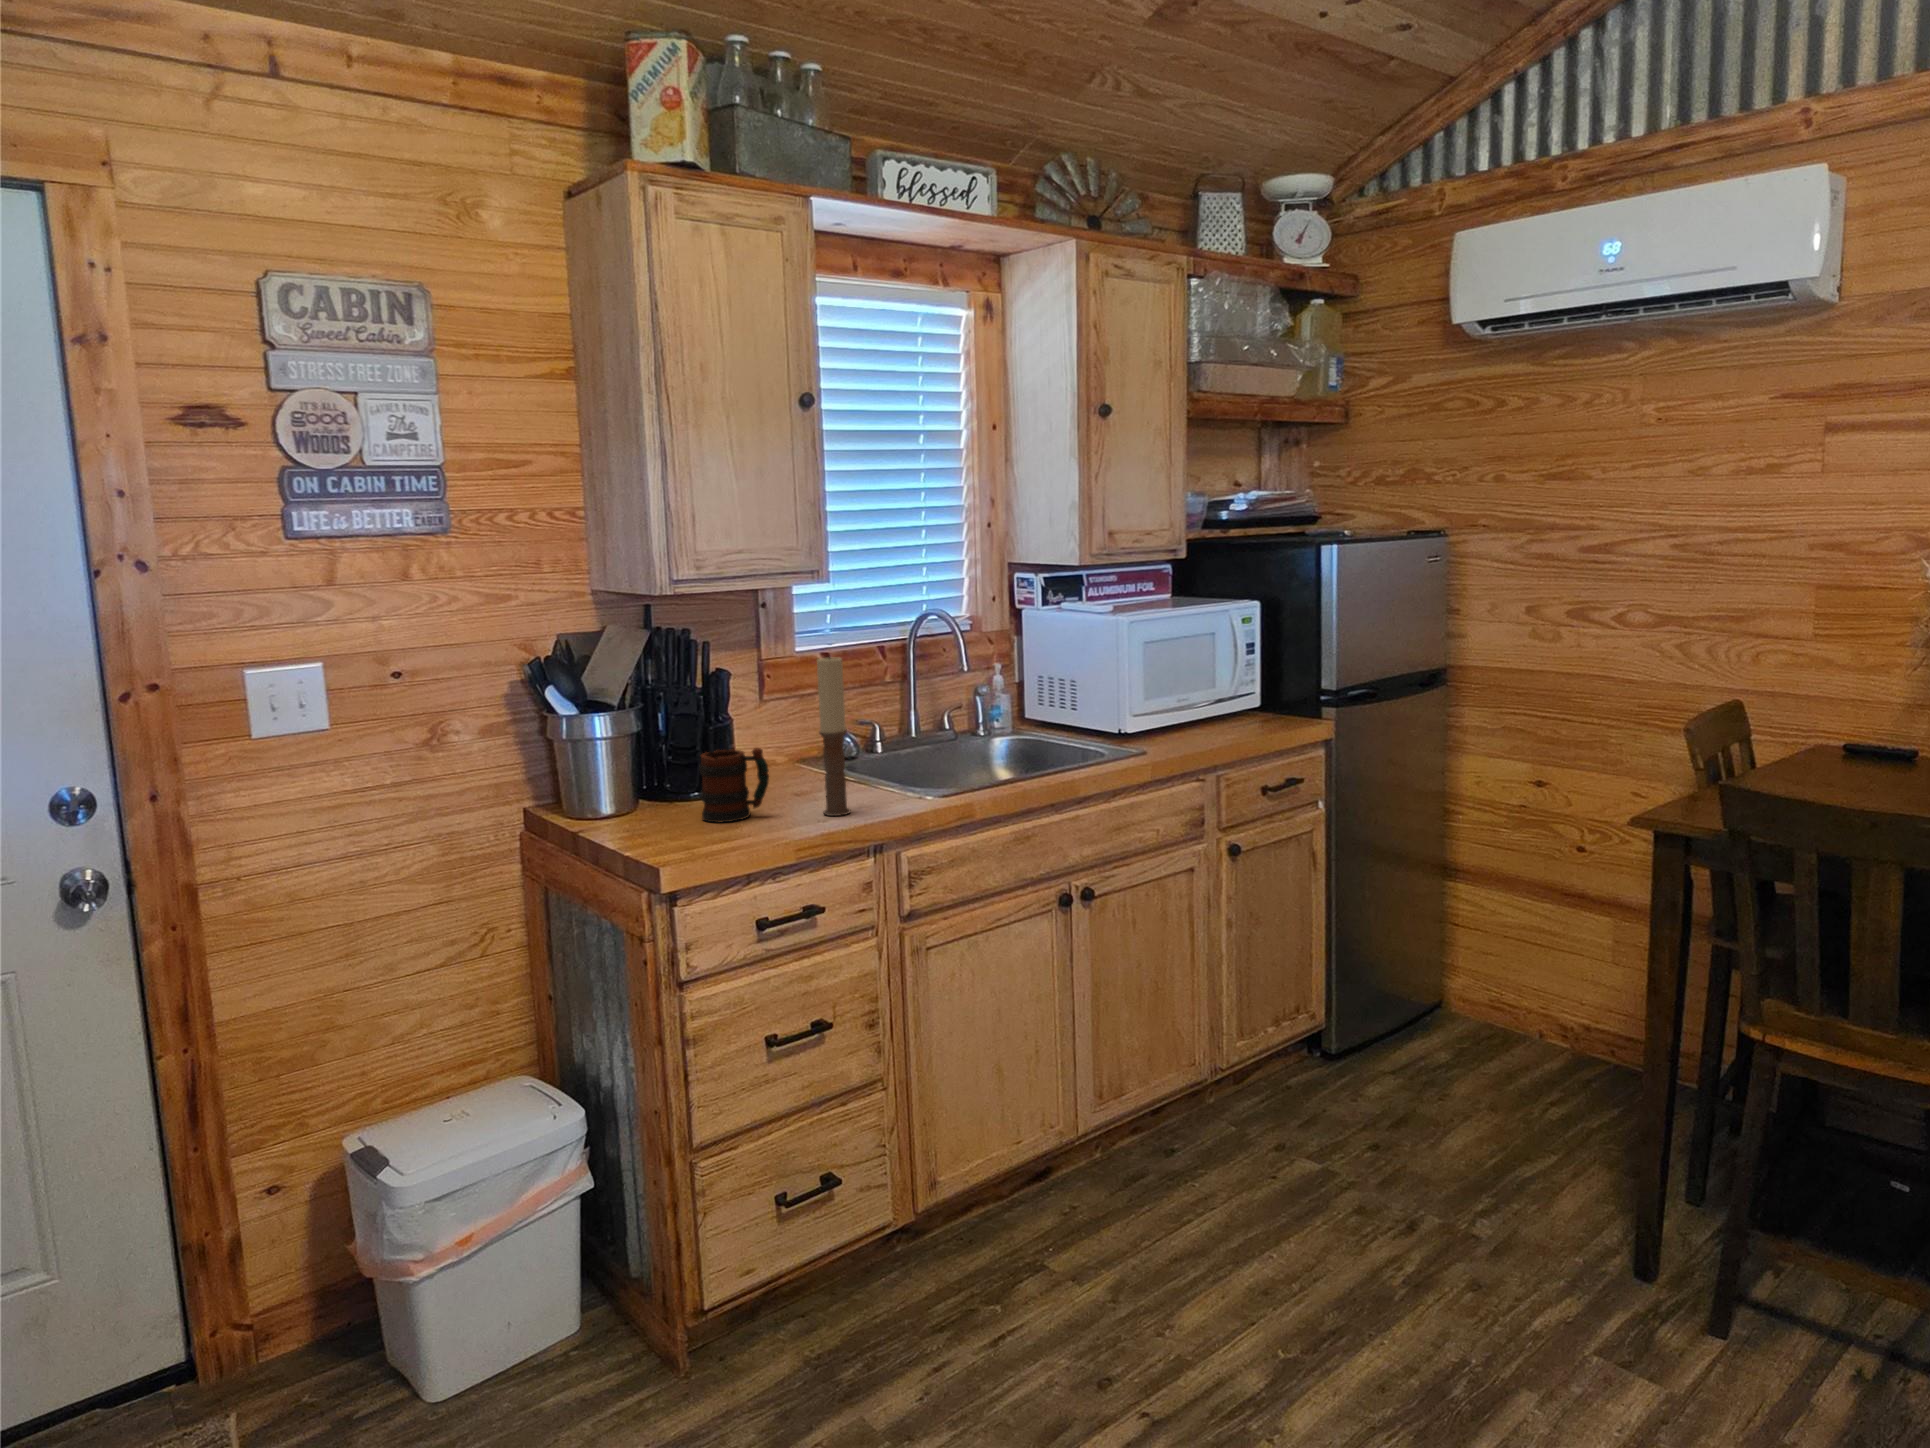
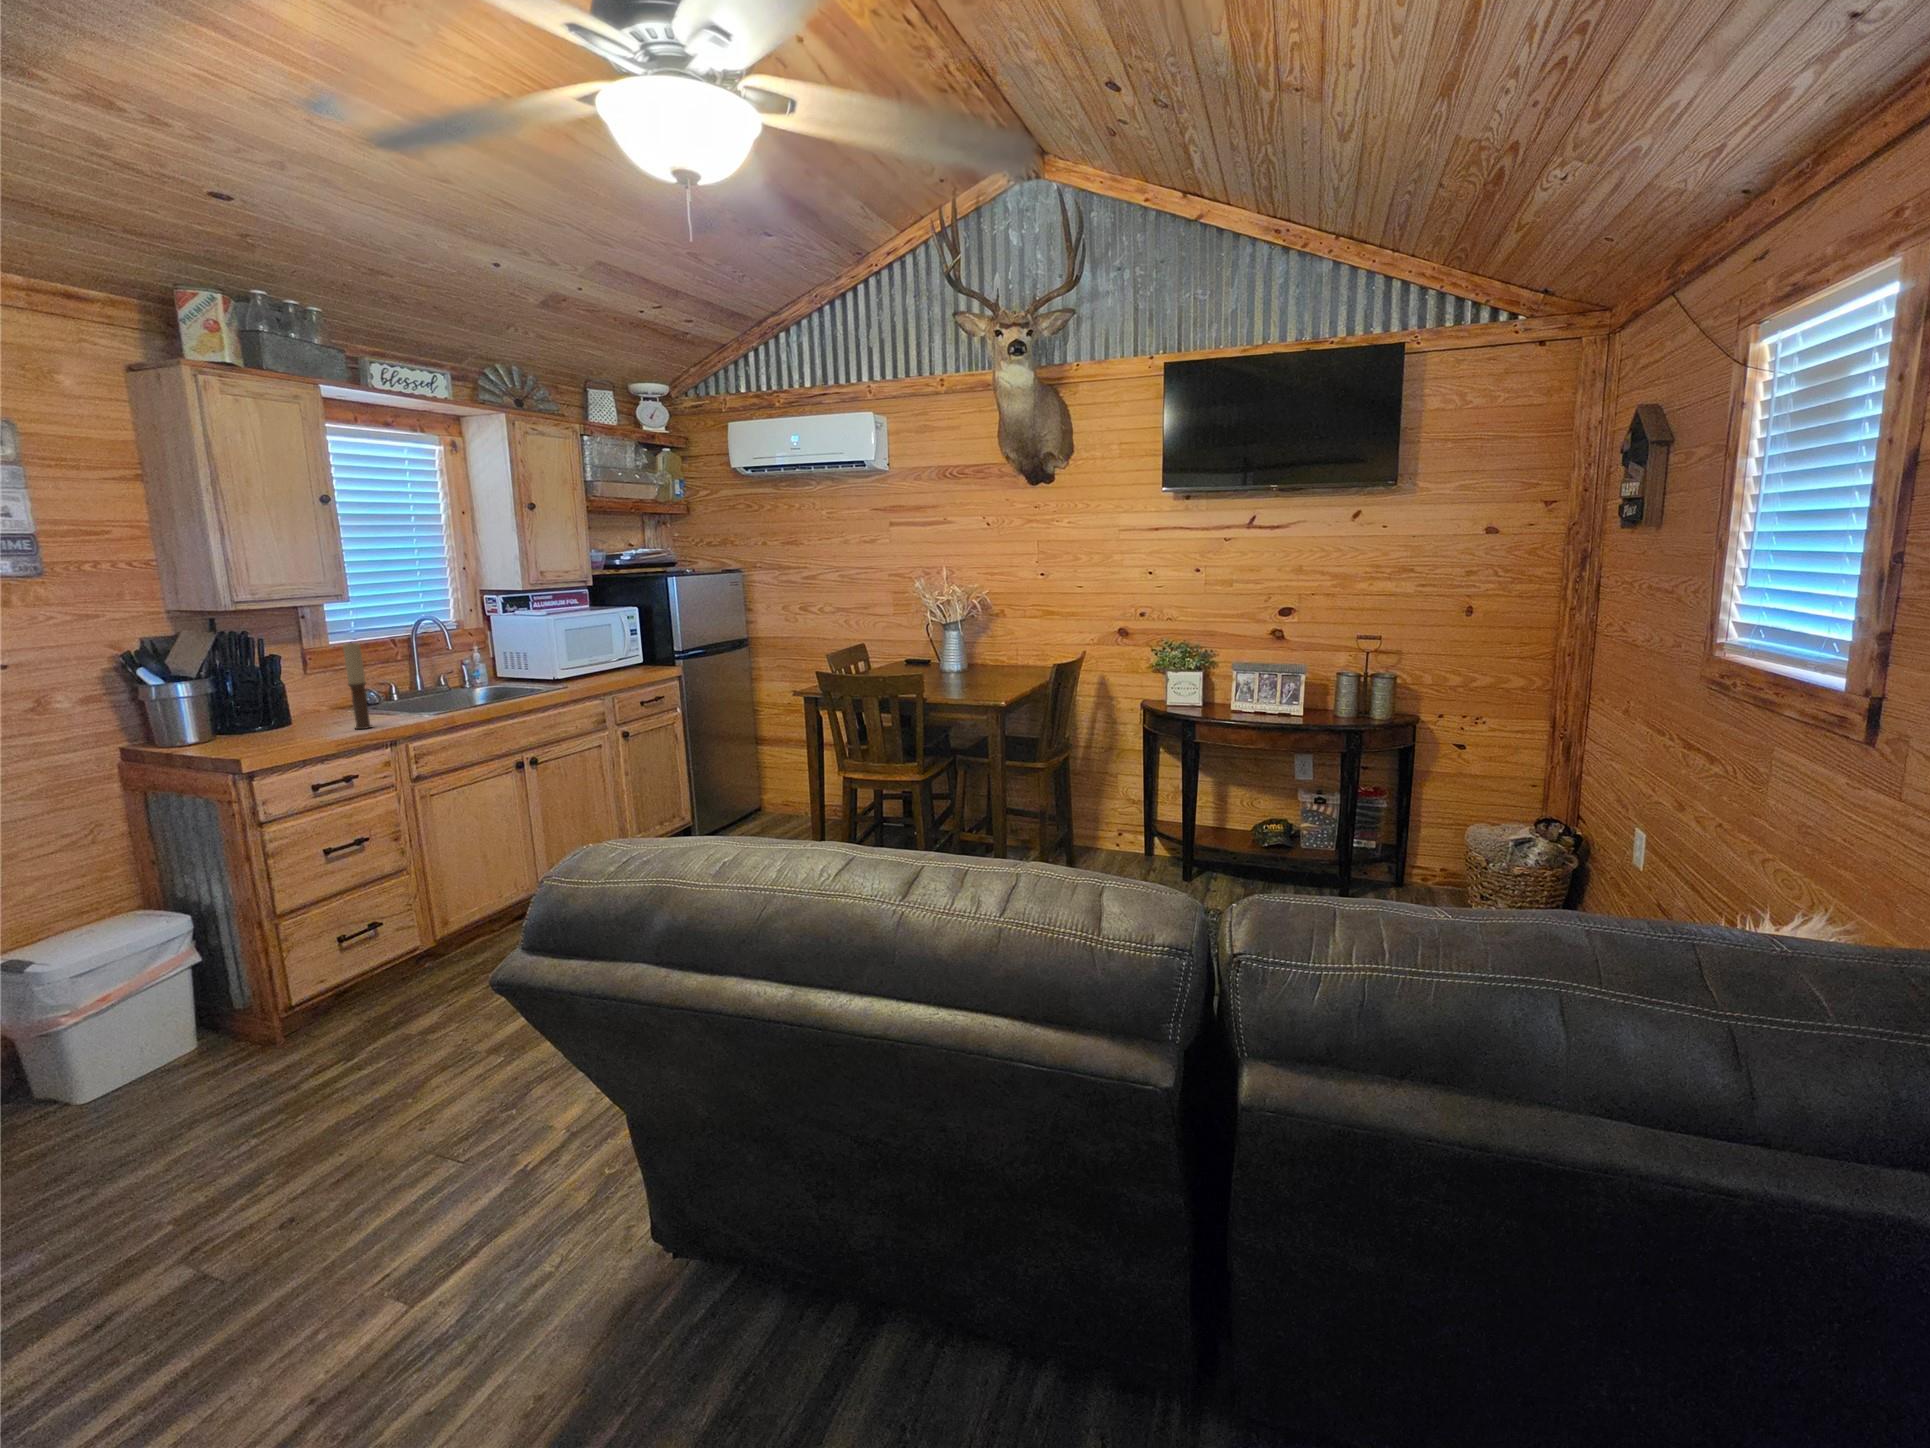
mug: present [699,748,769,823] -> none [264,695,315,739]

